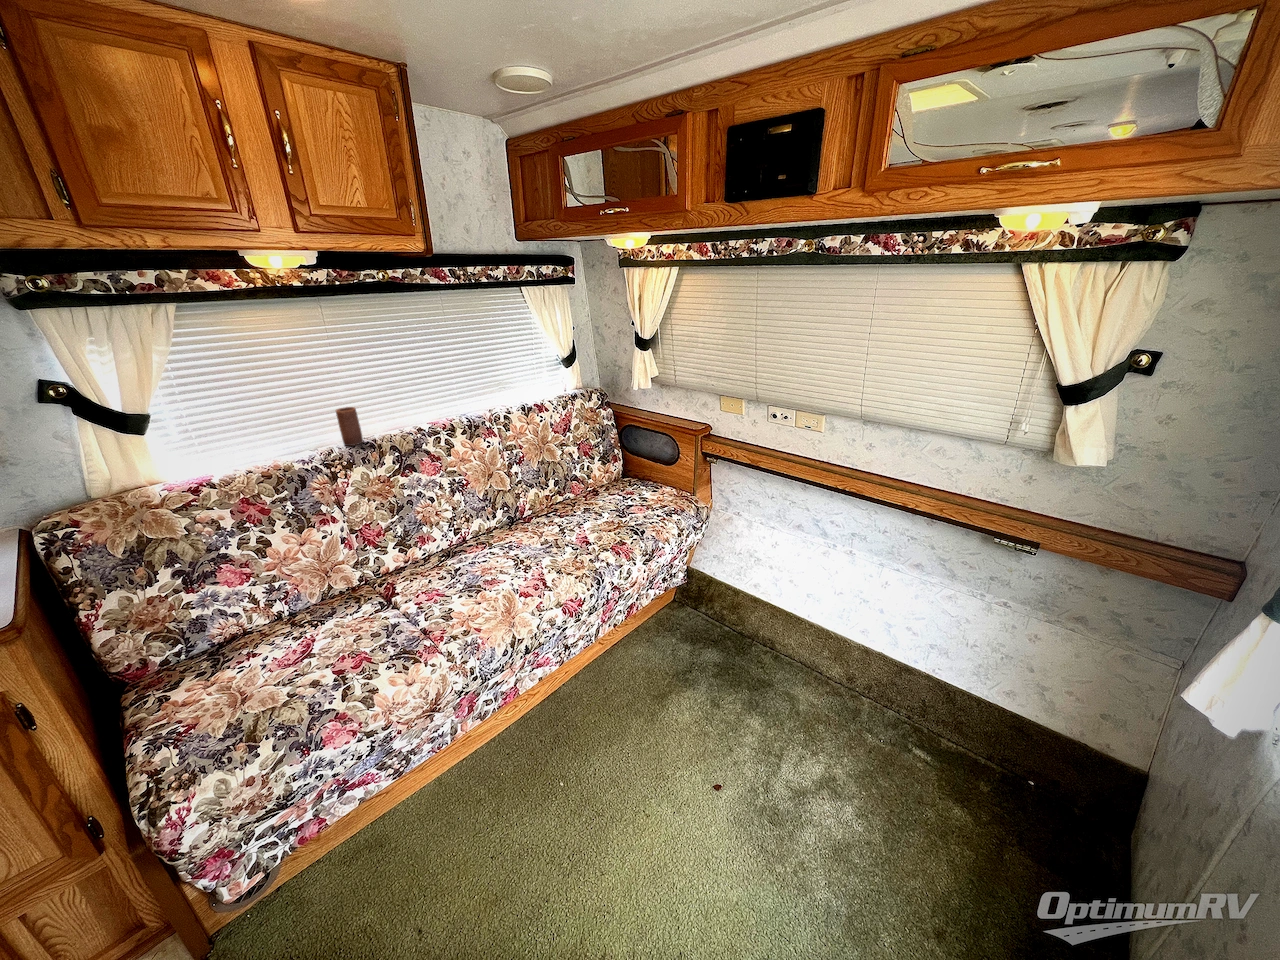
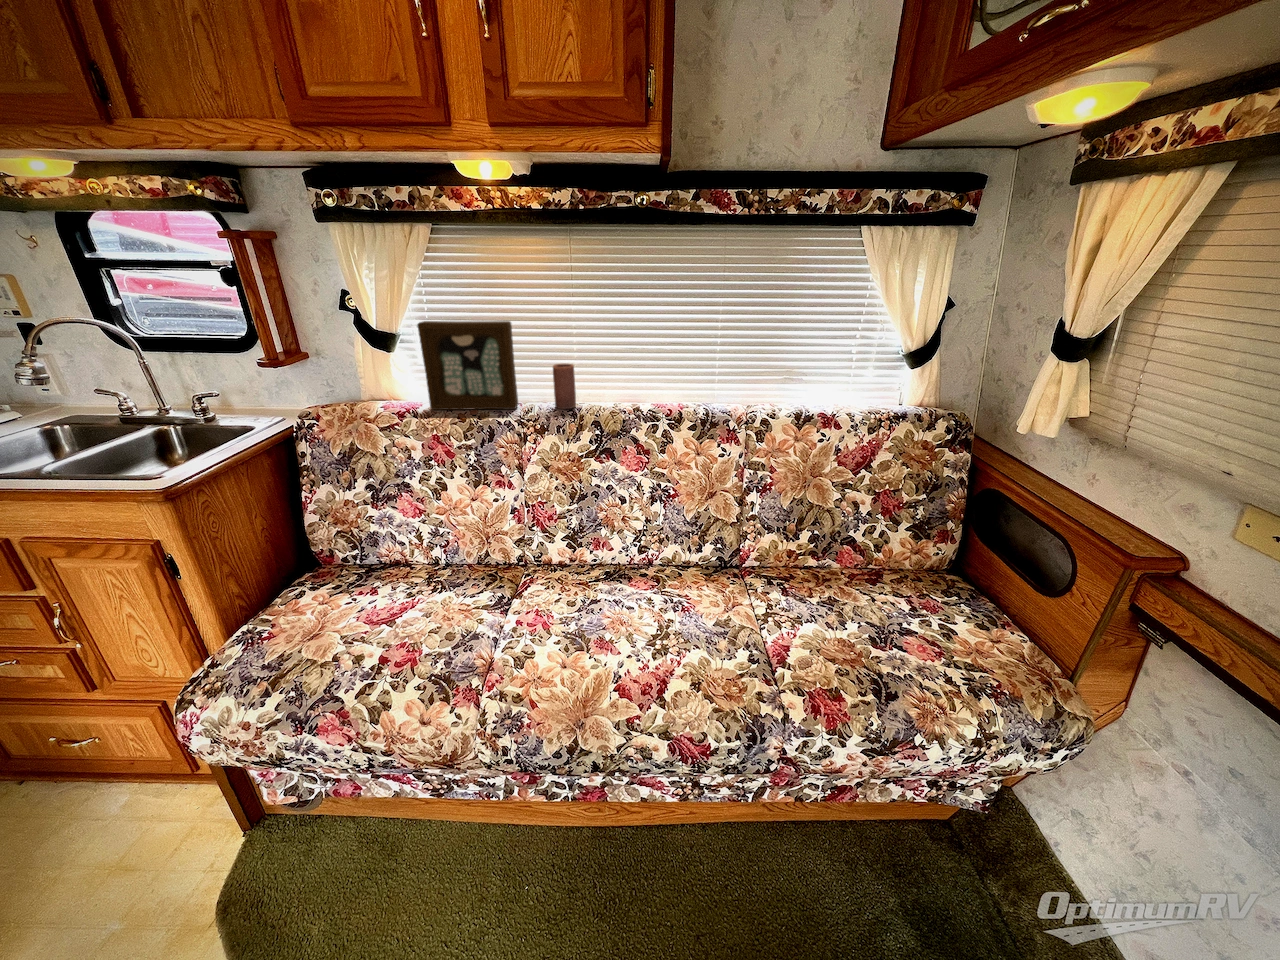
picture frame: none [190,380,313,477] -> present [417,321,518,410]

